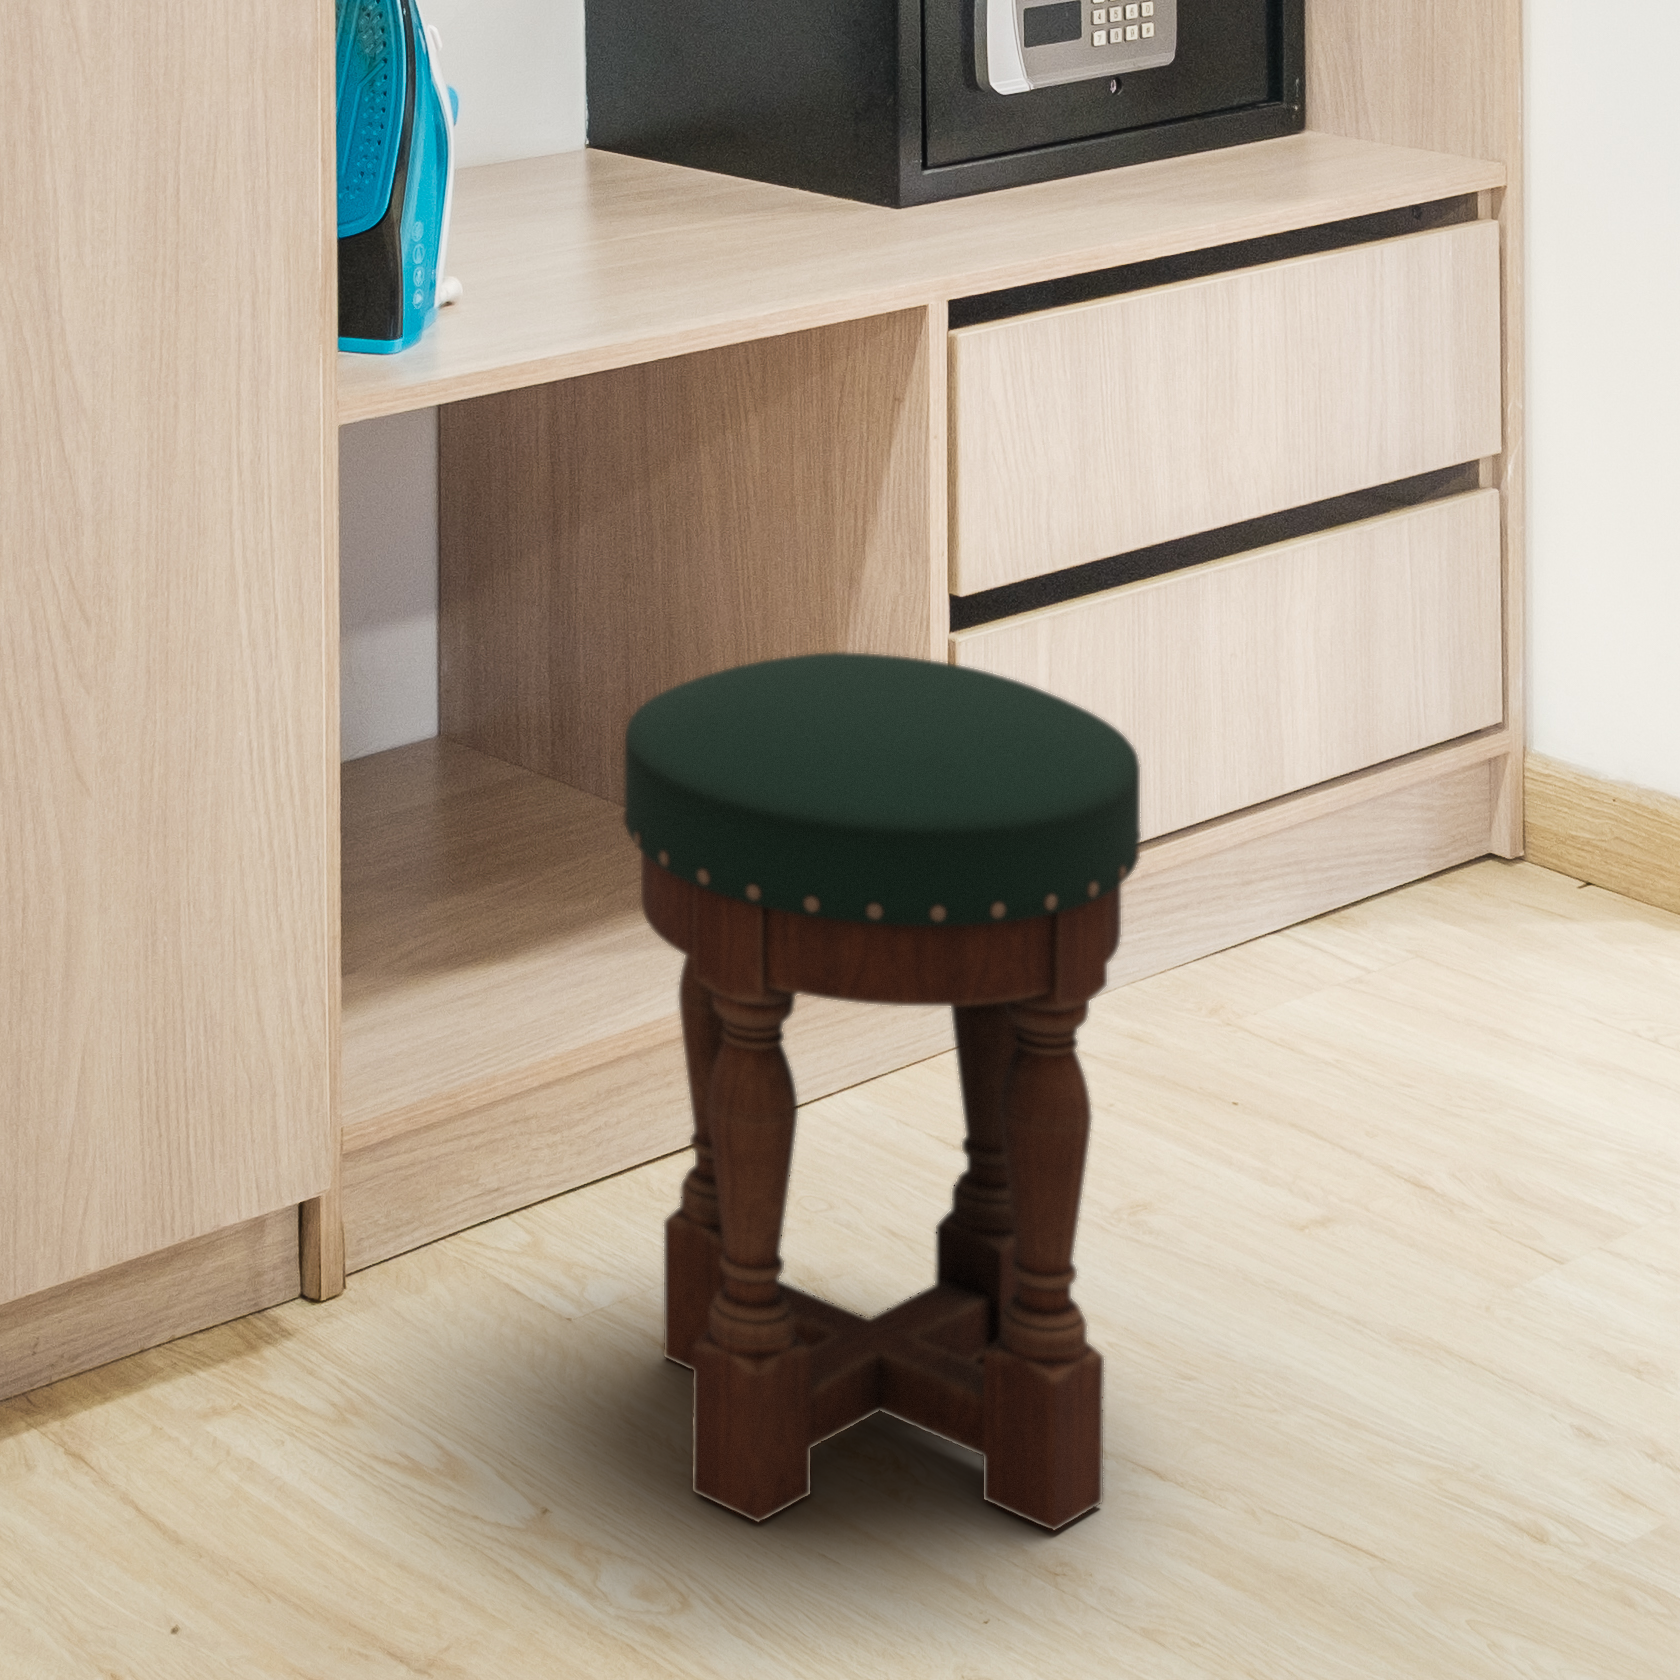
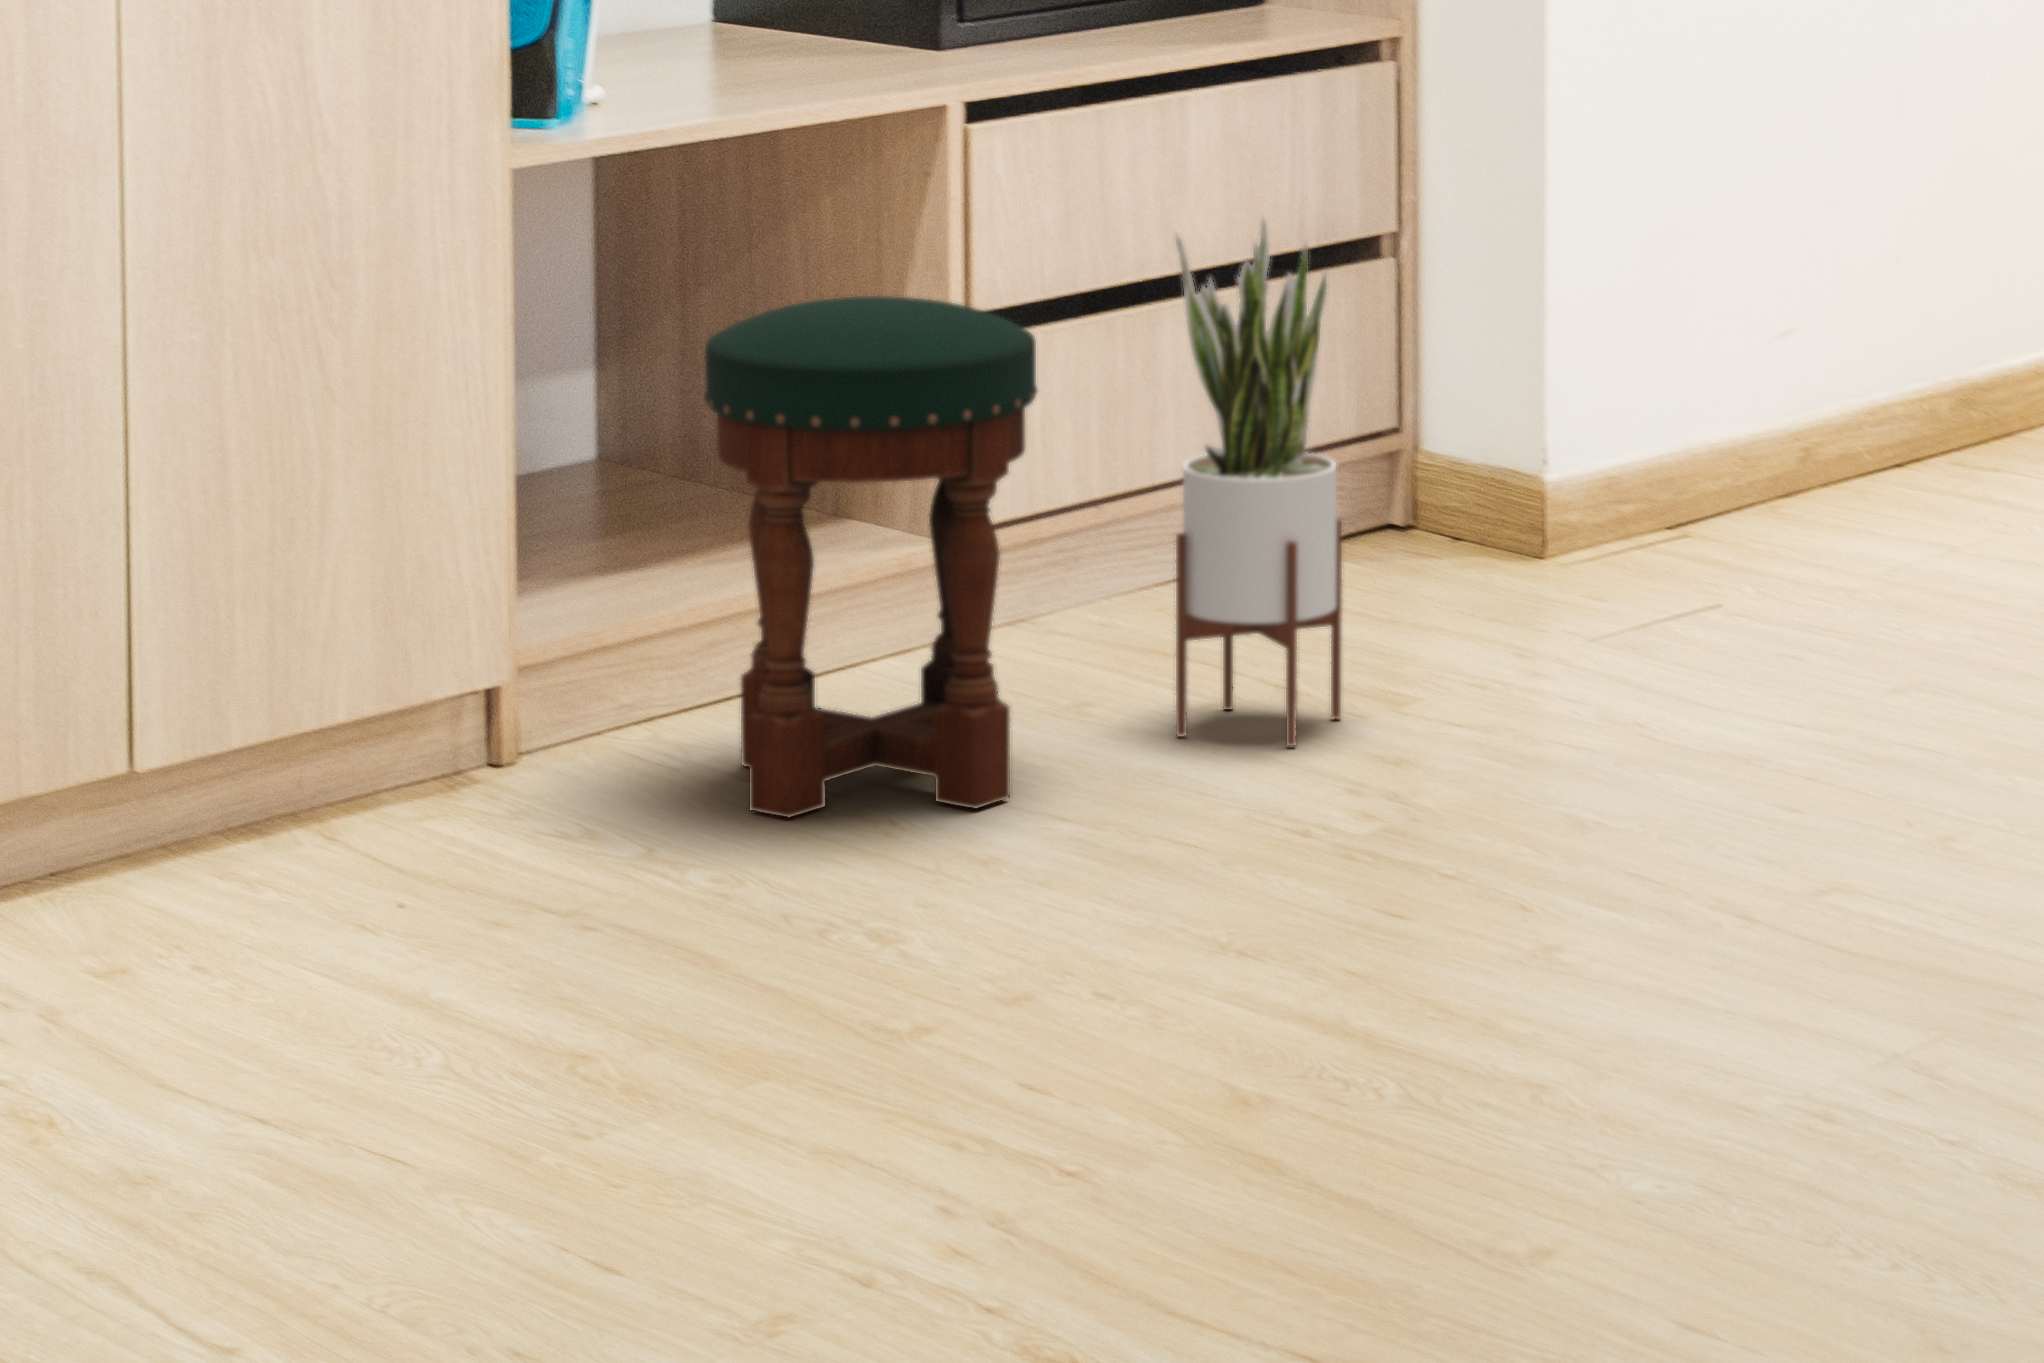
potted plant: none [1322,542,1578,1396] -> present [1176,220,1342,746]

